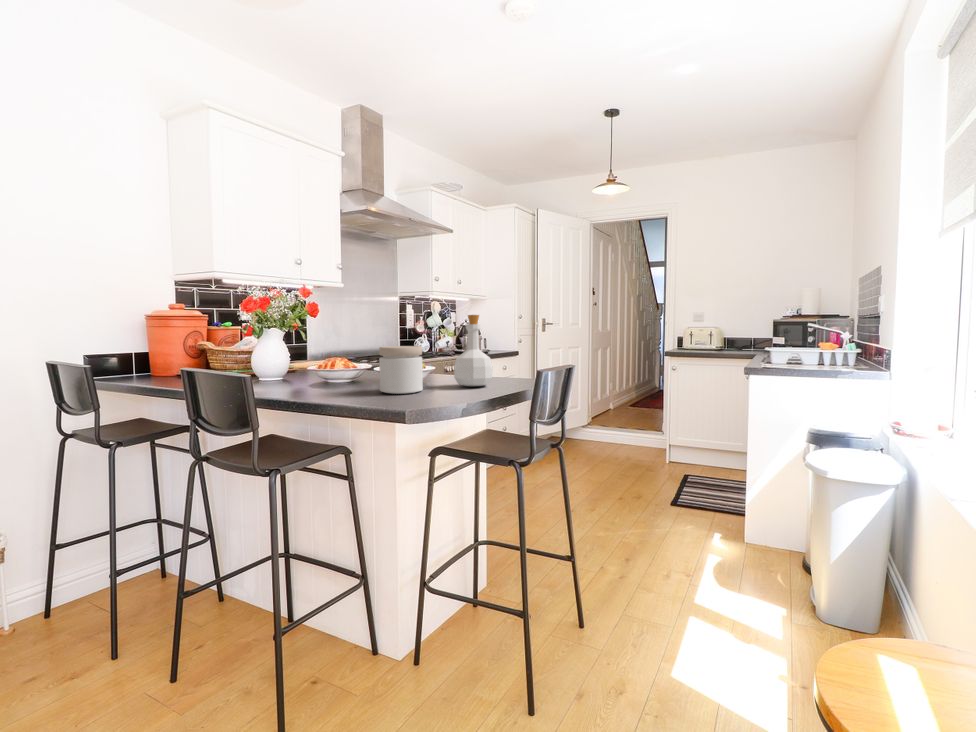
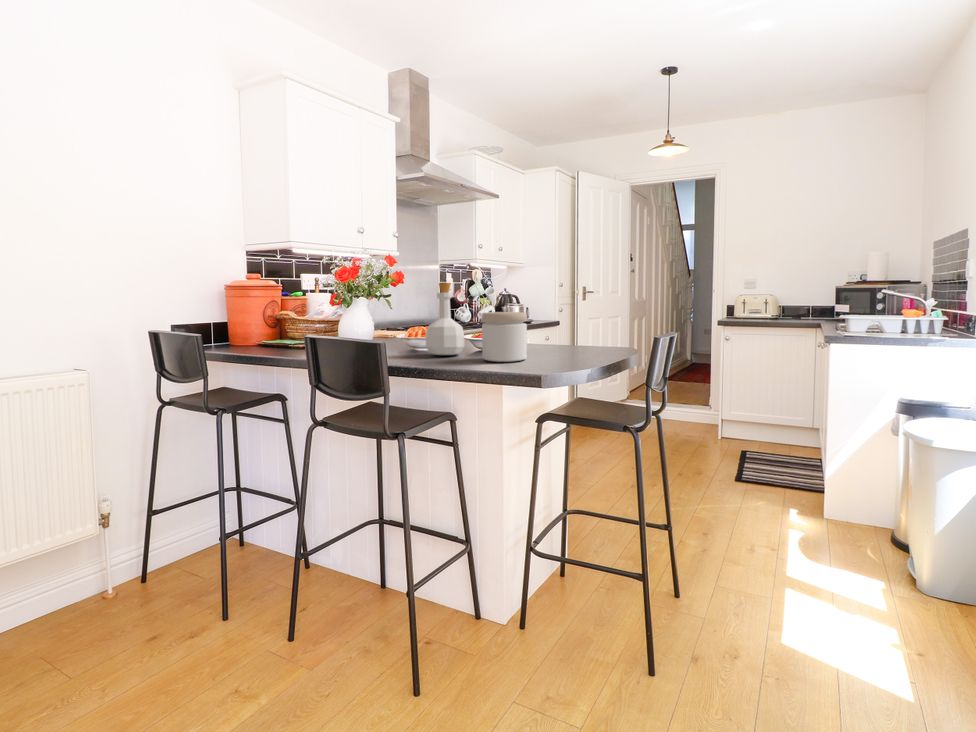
bottle: present [454,315,492,386] -> present [426,283,464,355]

